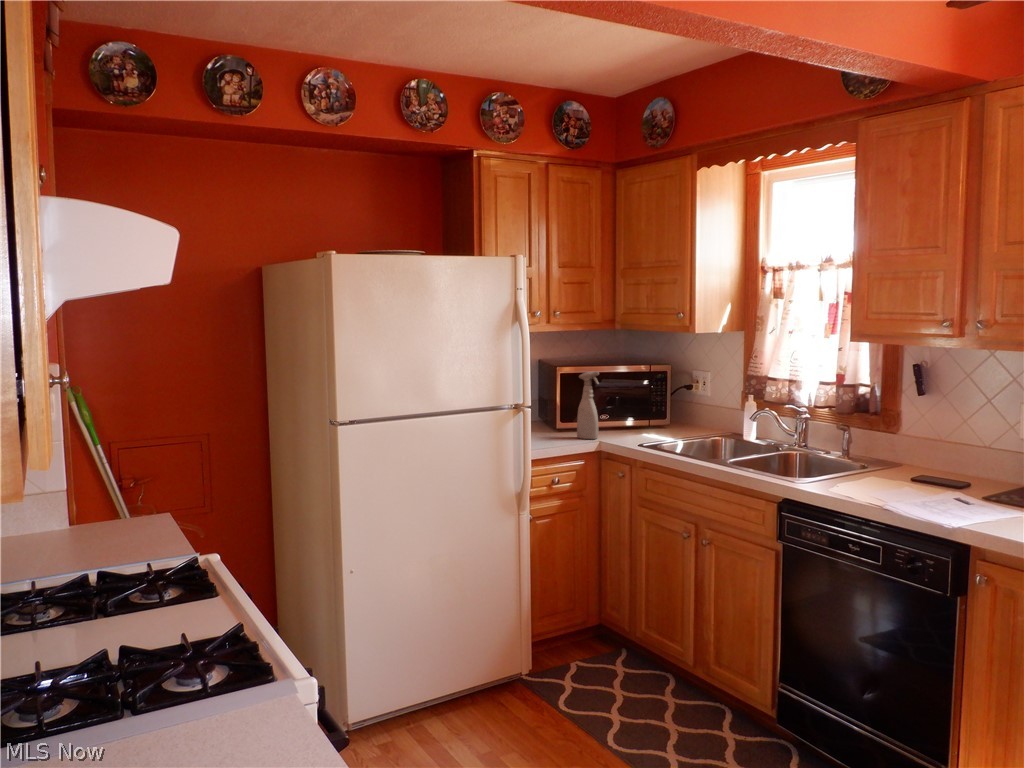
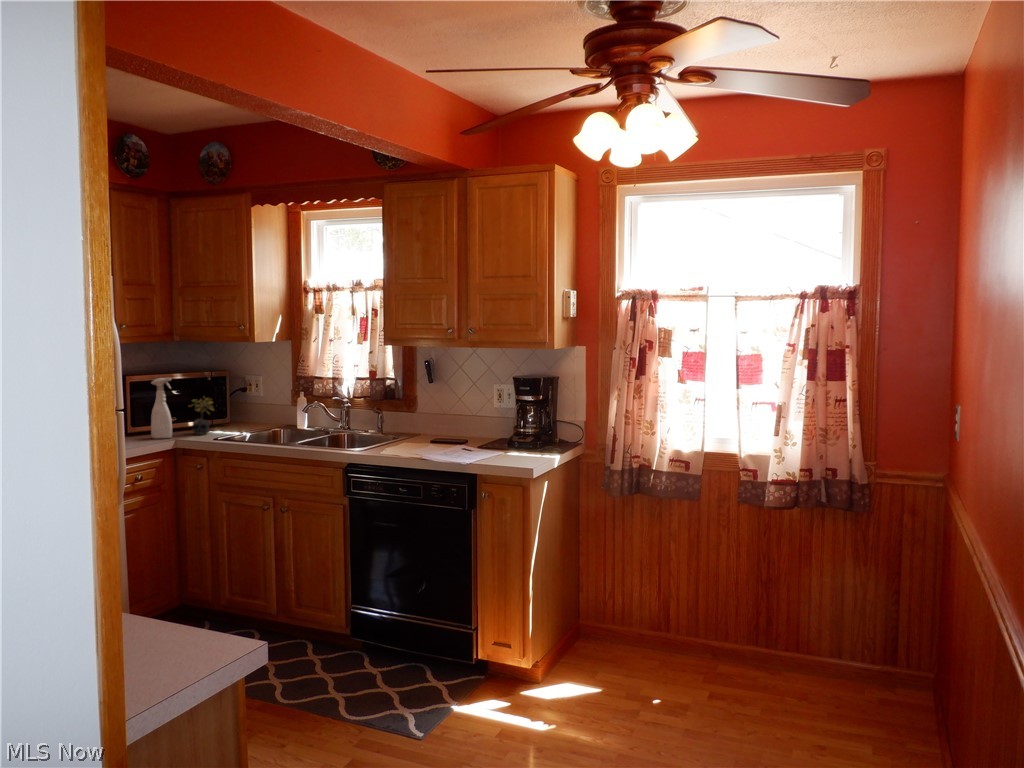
succulent plant: none [618,394,645,439] -> present [191,396,214,435]

